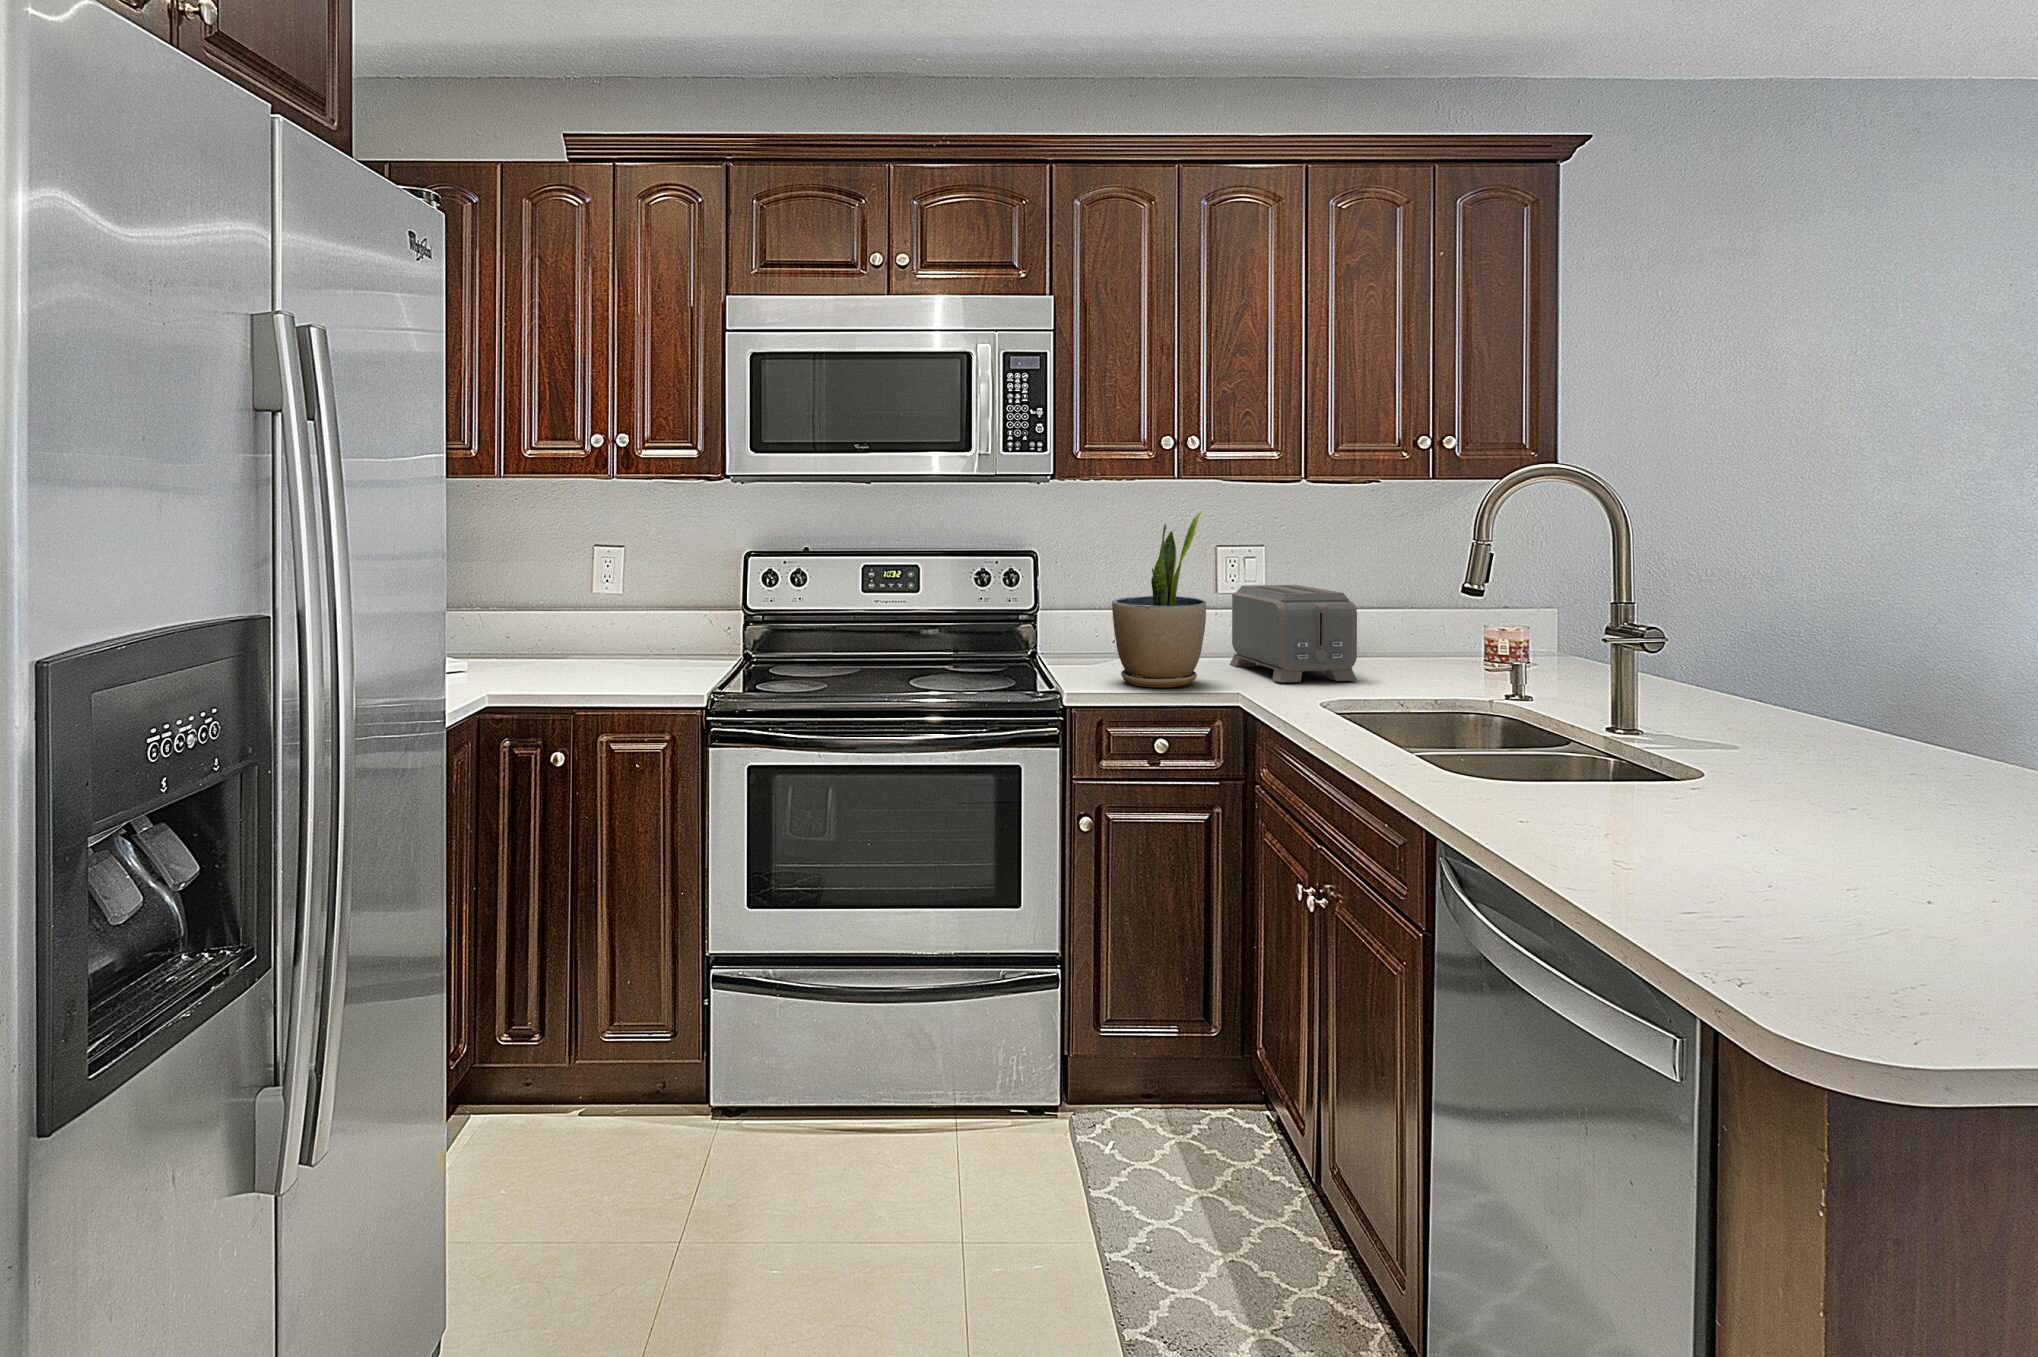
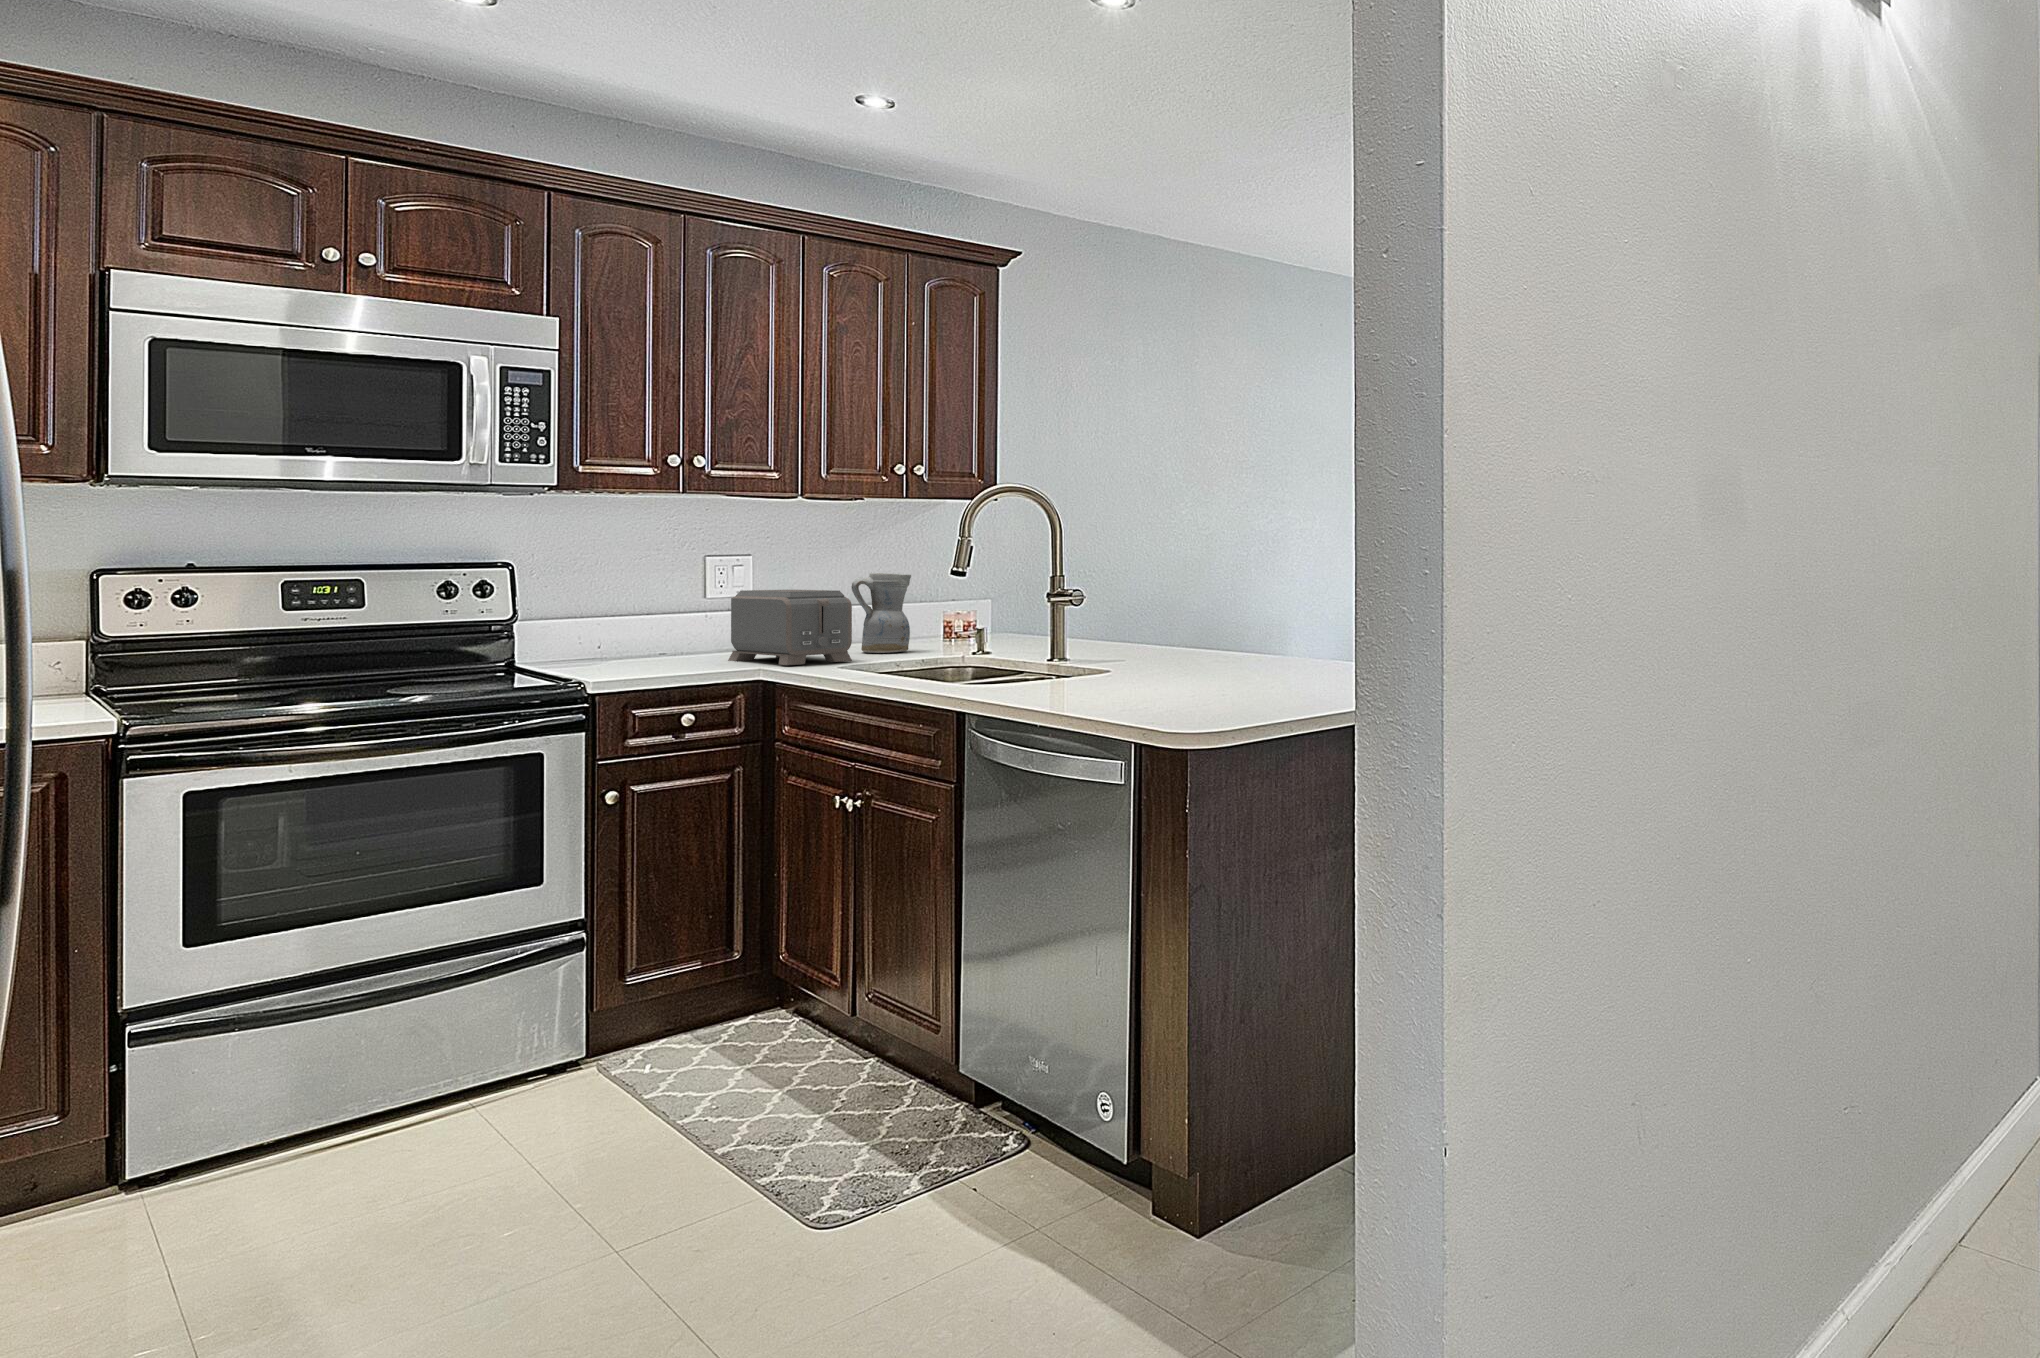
potted plant: present [1112,512,1206,687] -> none [624,521,719,675]
ceramic pitcher: none [1367,565,1439,666] -> present [851,573,911,653]

